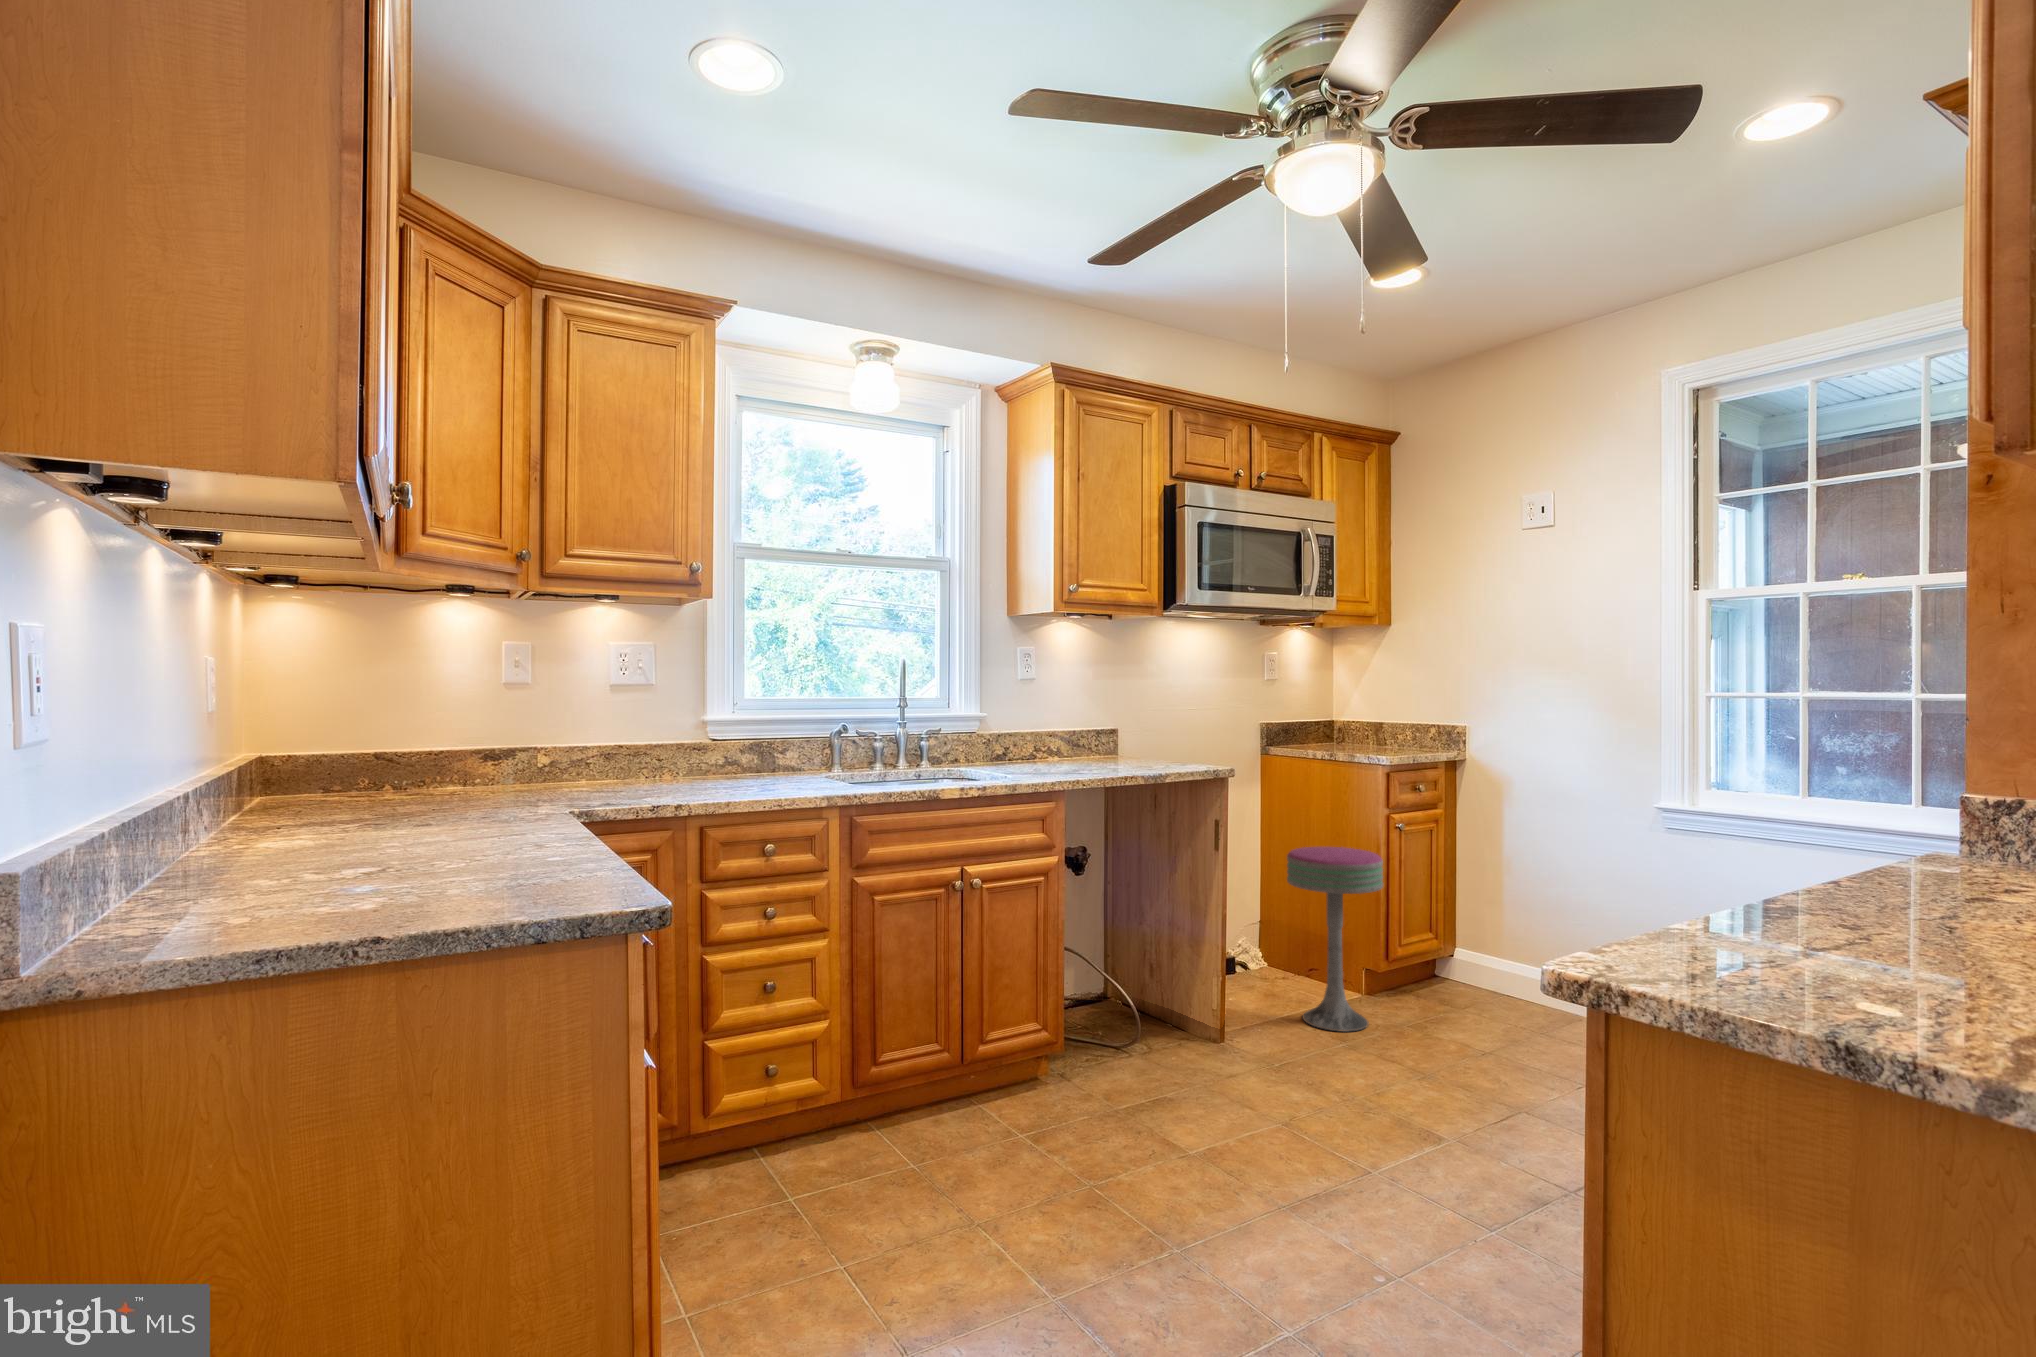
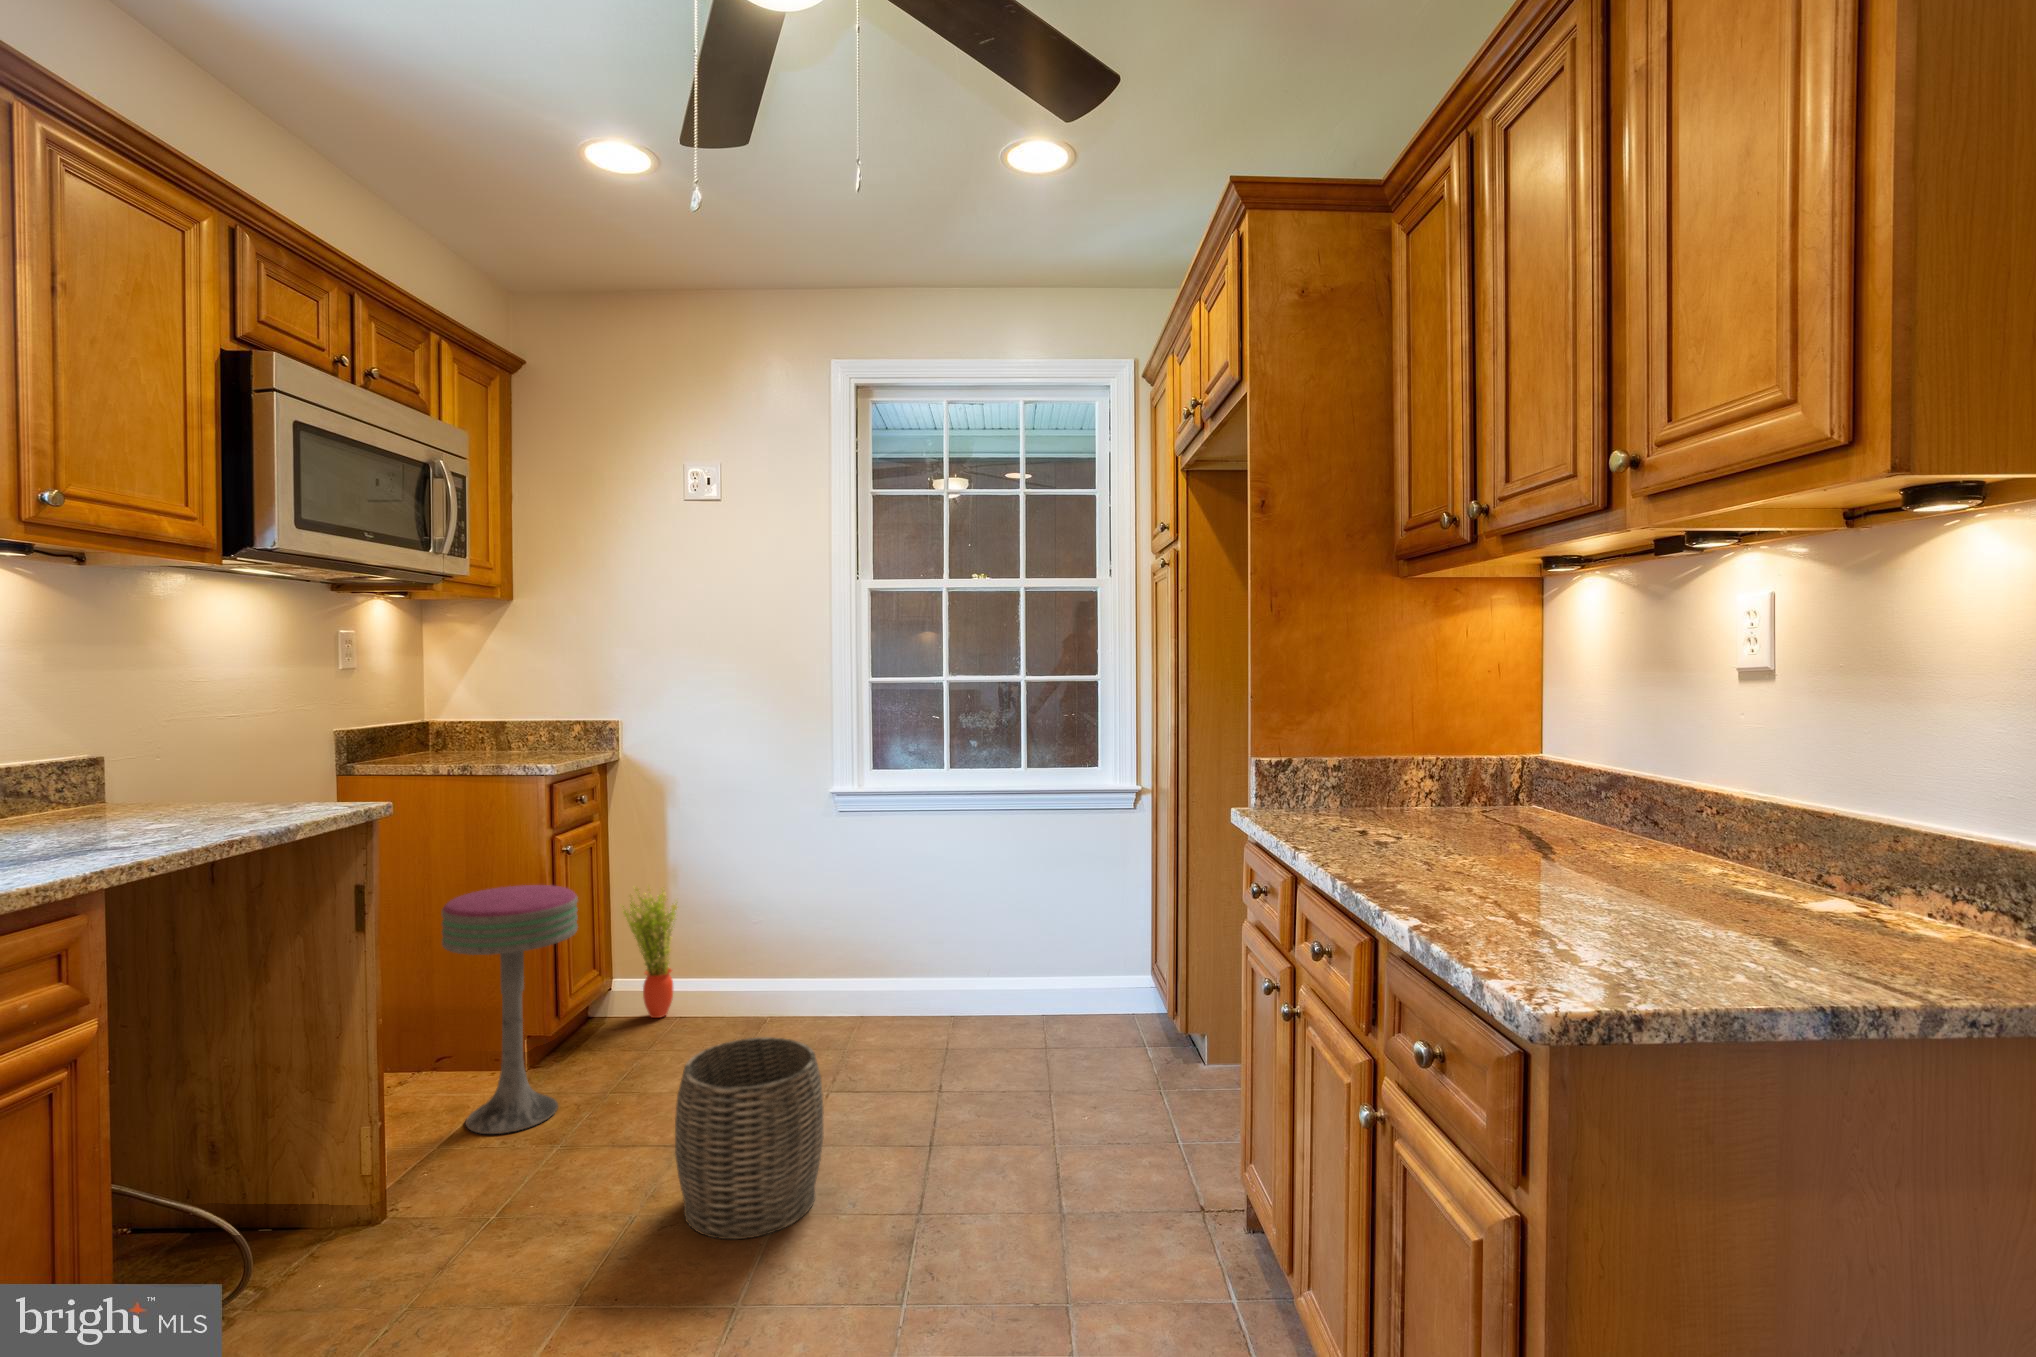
potted plant: none [1462,874,1518,999] -> present [623,885,677,1018]
woven basket: none [1379,996,1513,1161] -> present [675,1037,823,1239]

